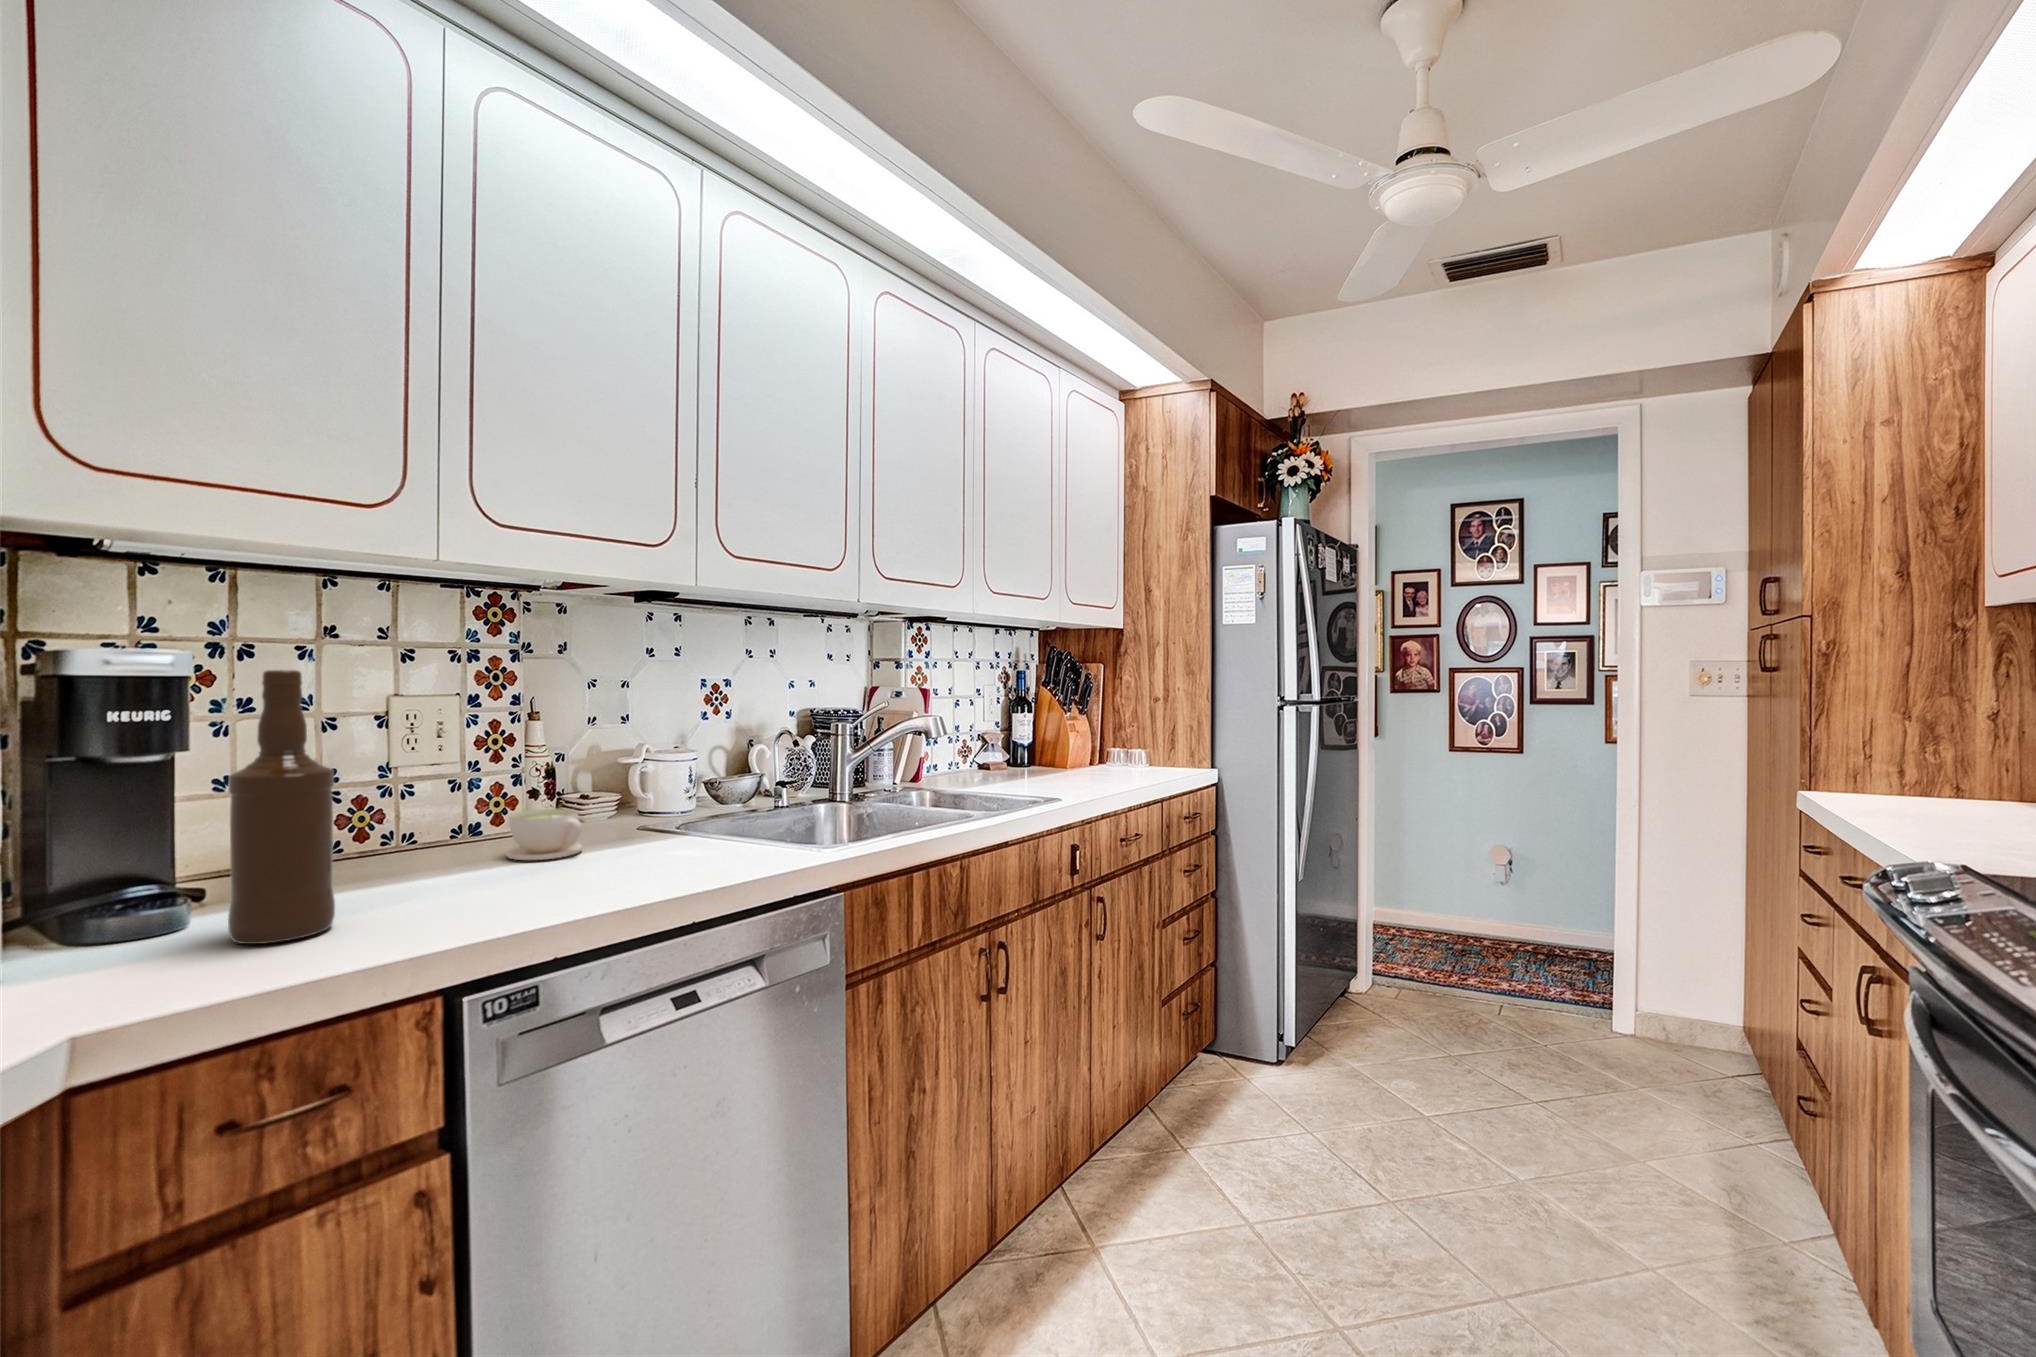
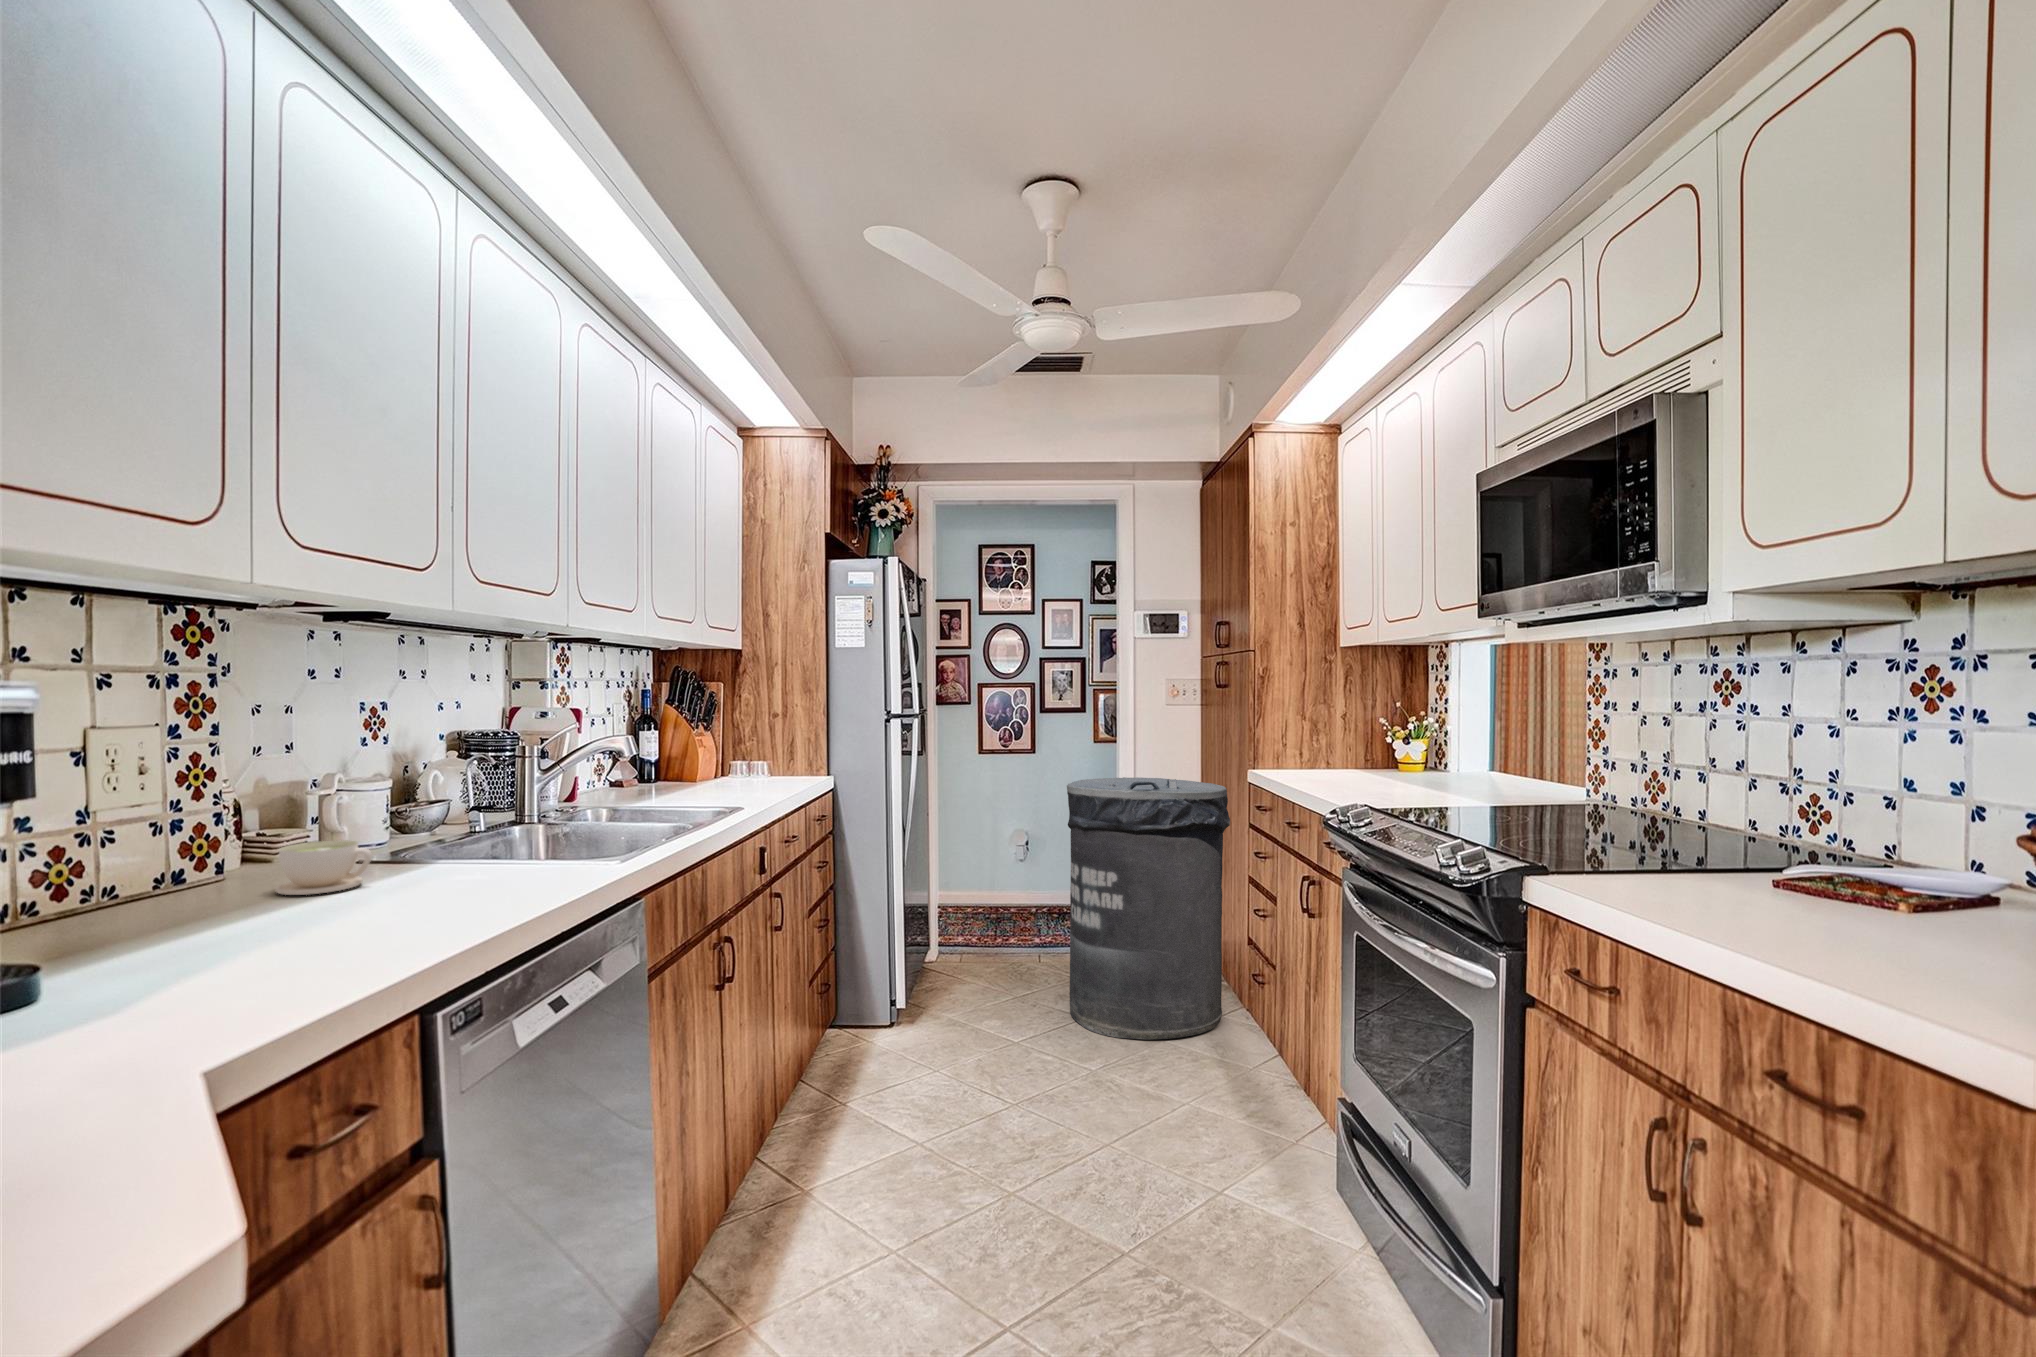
bottle: present [228,670,335,944] -> none [143,700,252,978]
trash can: none [1523,795,1808,1193] -> present [1067,777,1230,1040]

